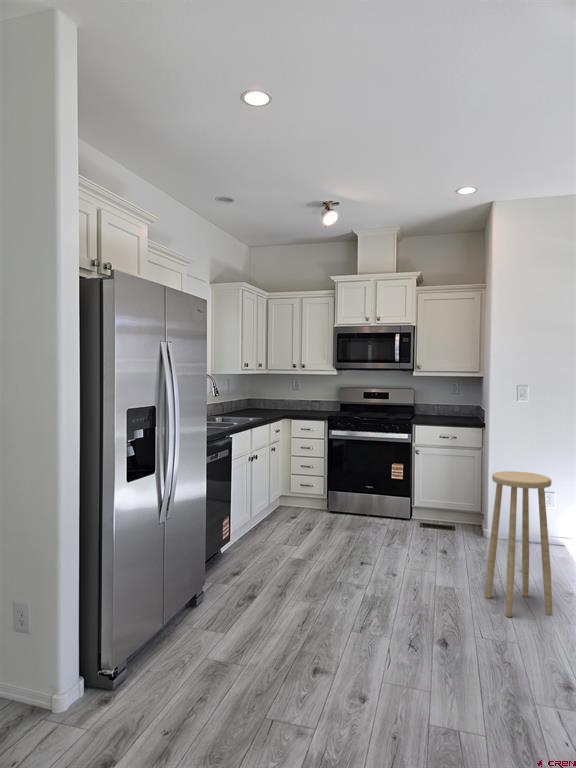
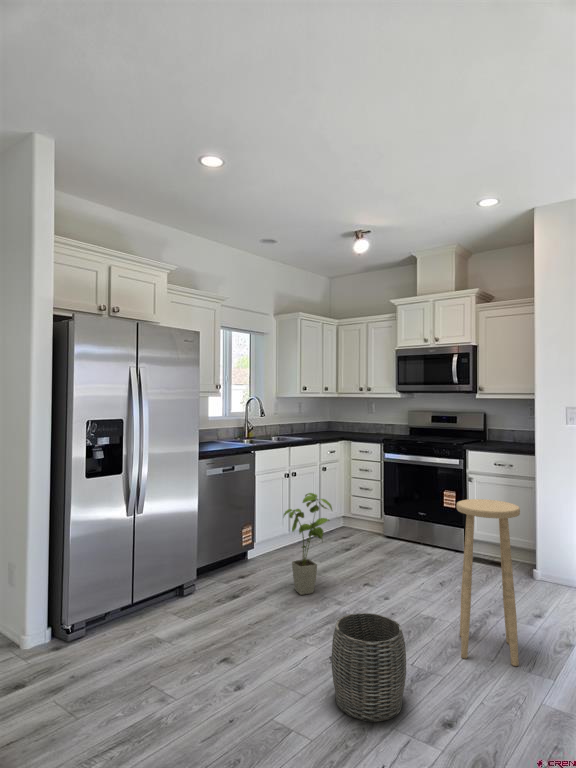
house plant: none [294,477,349,583] -> present [284,493,332,595]
woven basket: none [446,591,523,695] -> present [332,613,406,722]

